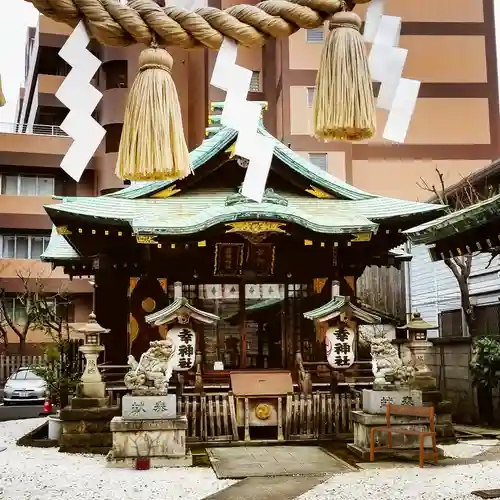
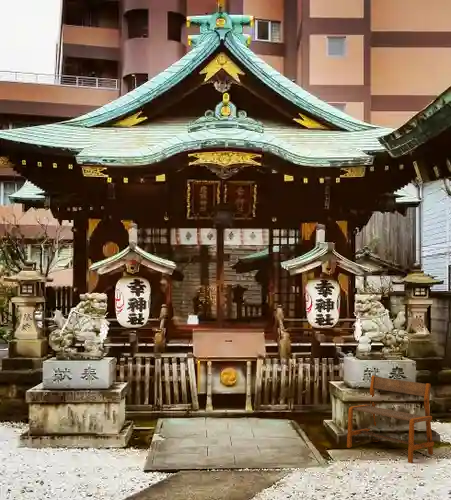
decorative plant: present [134,440,163,469] -> none [45,404,87,452]

